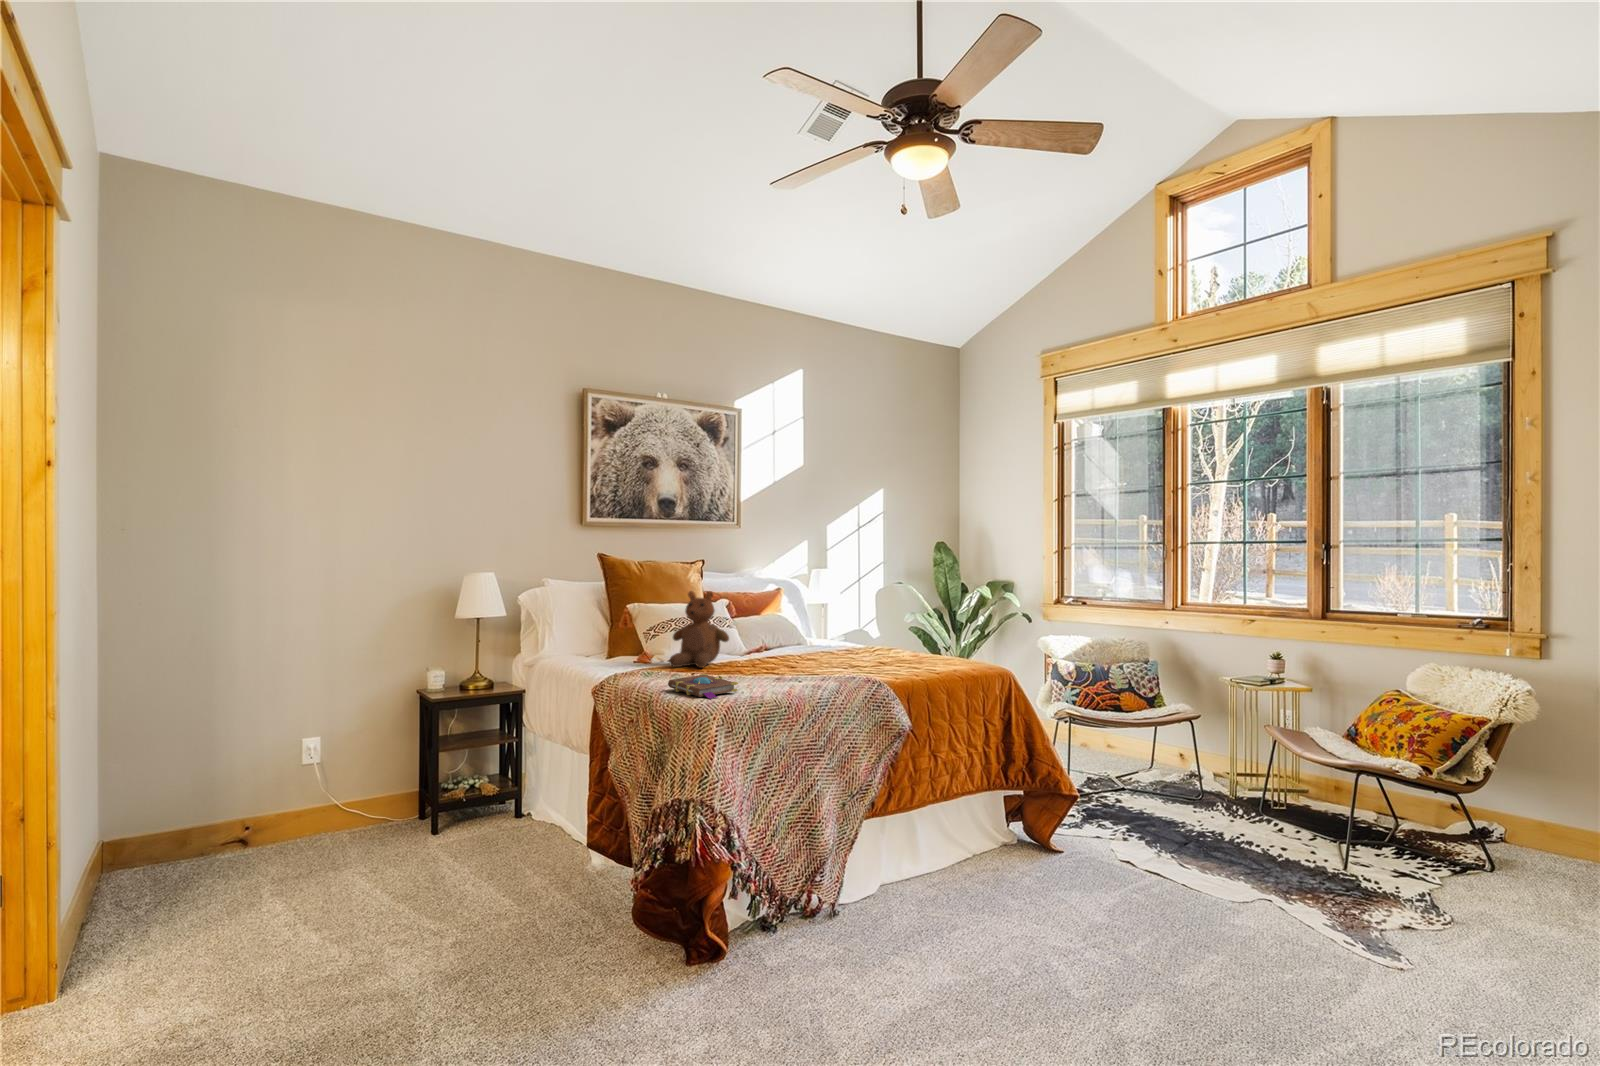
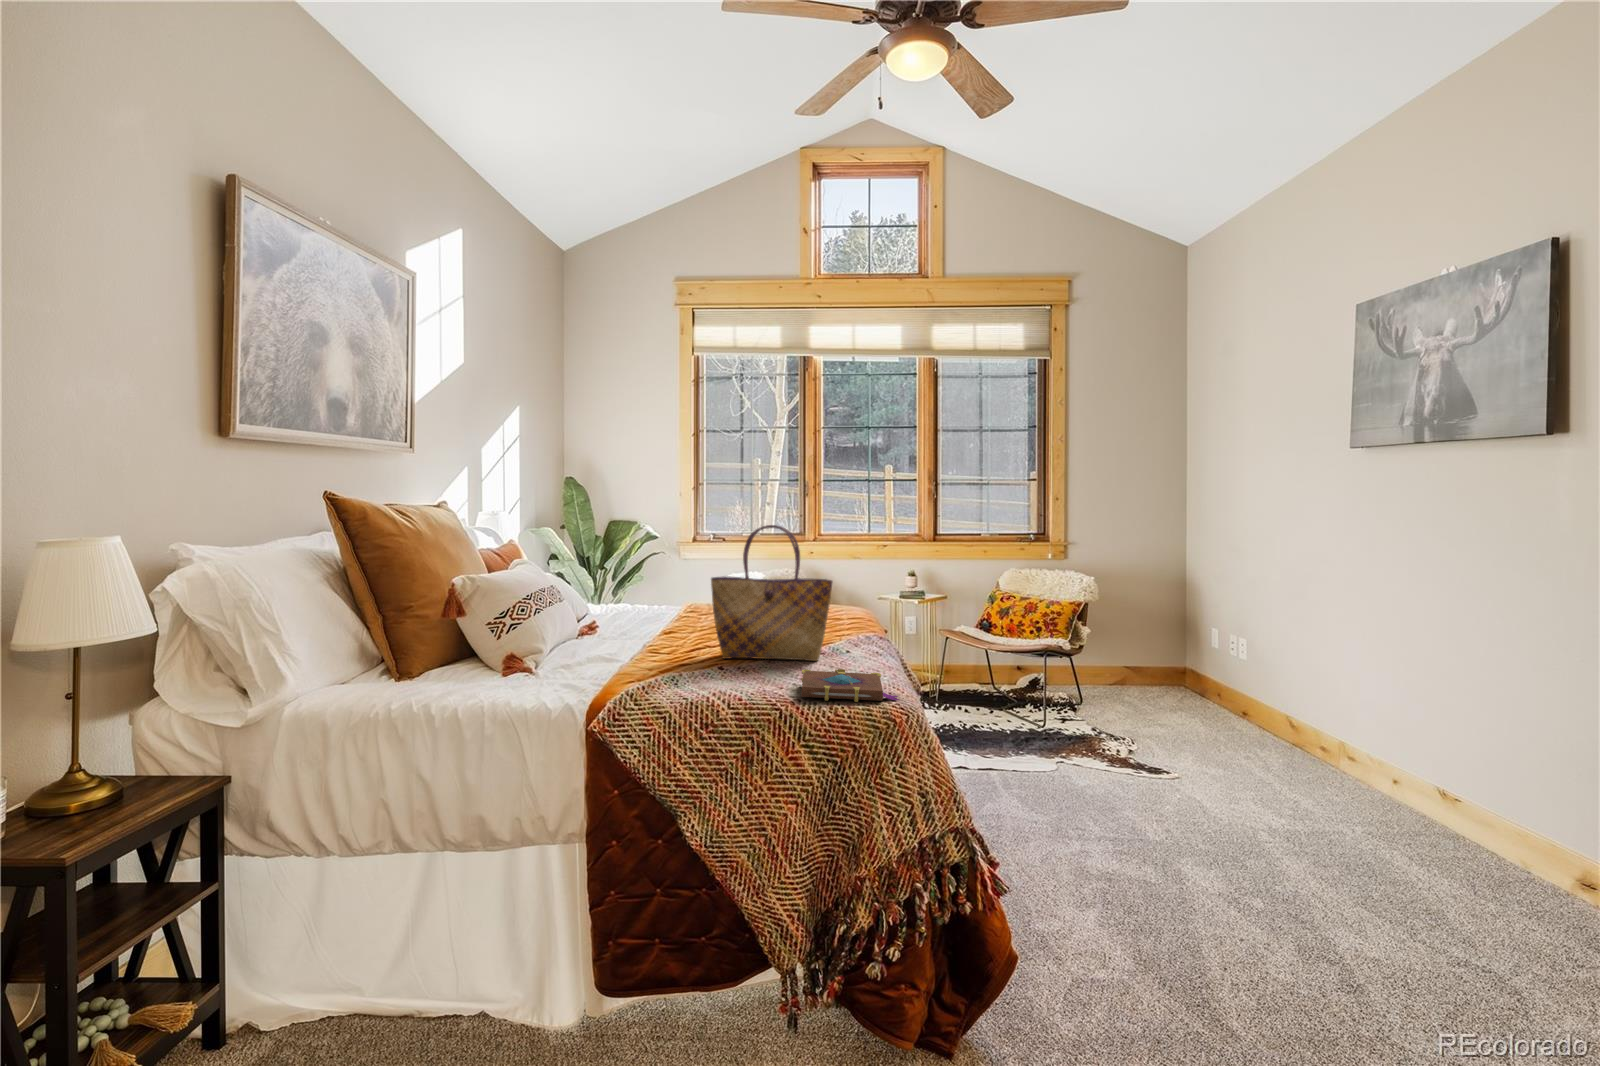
tote bag: none [731,567,791,680] -> present [711,525,832,661]
teddy bear: present [669,591,729,668] -> none [593,556,676,667]

